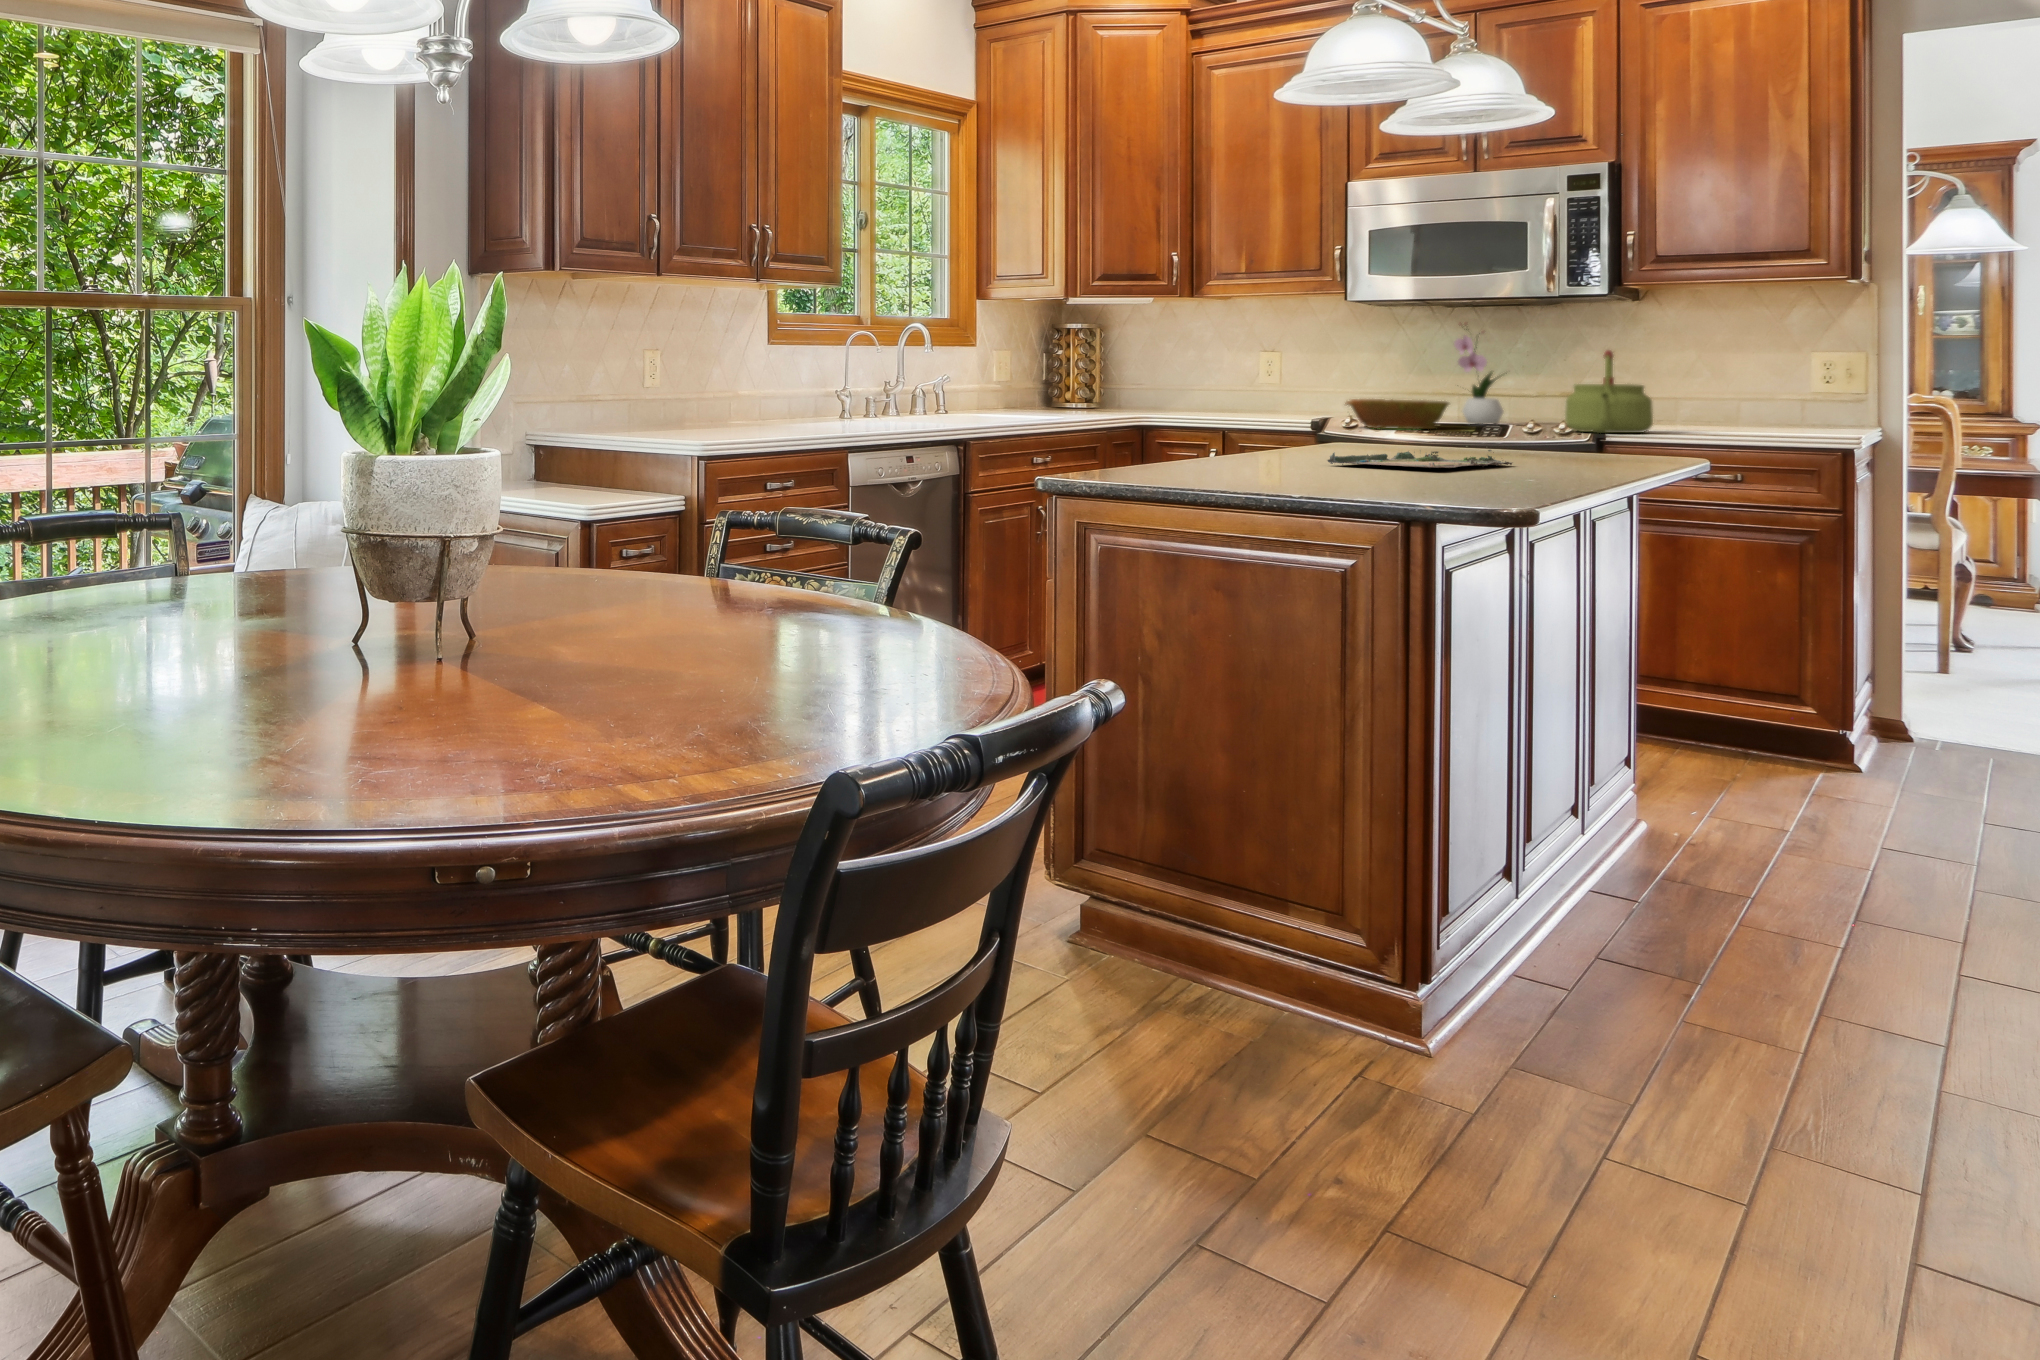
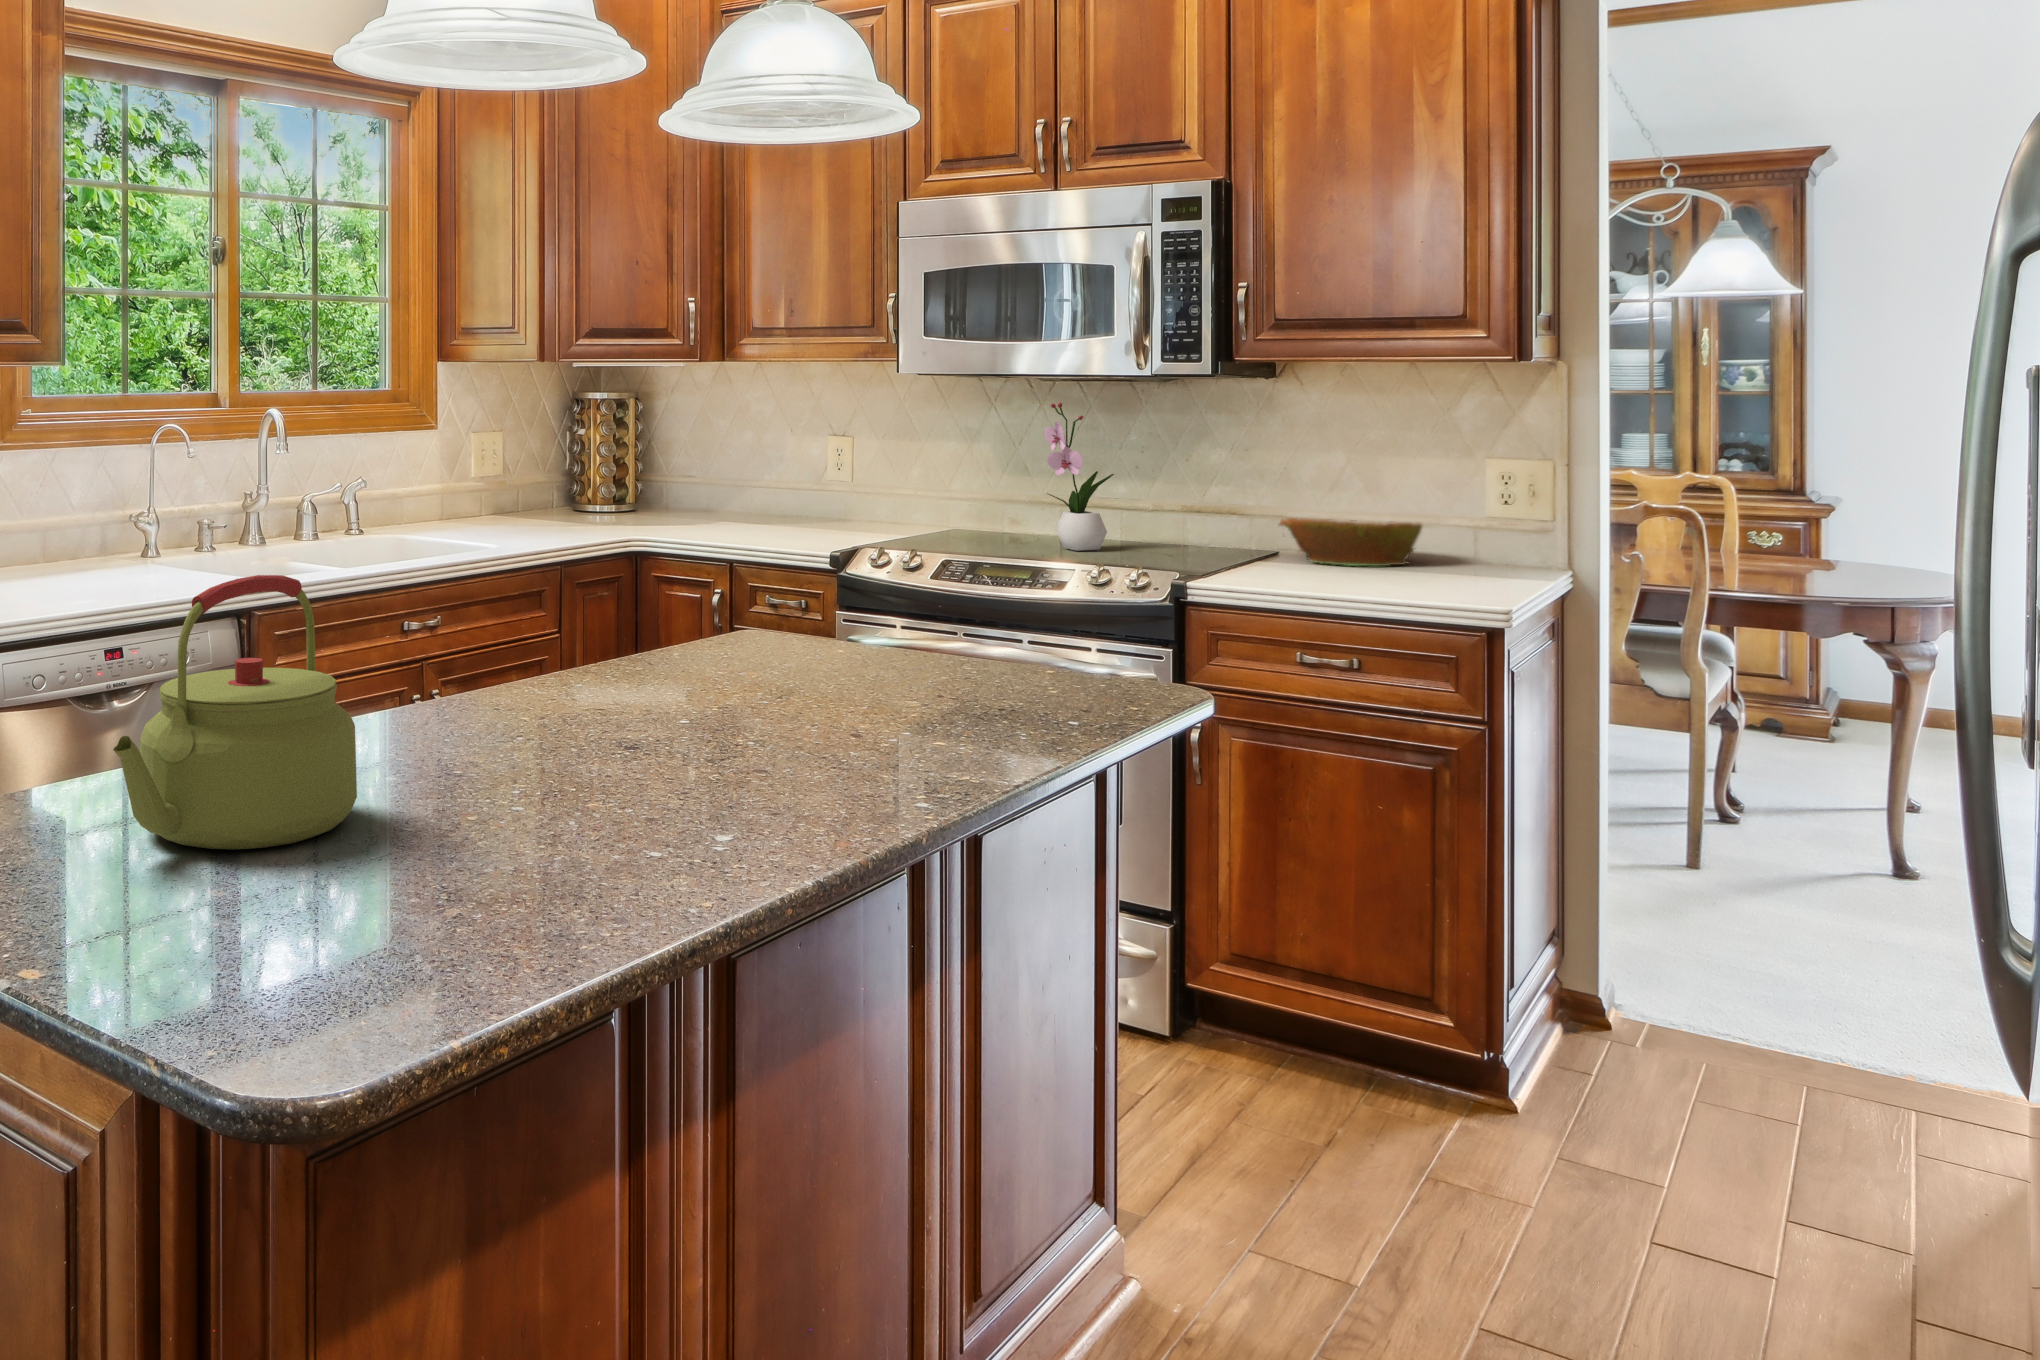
kettle: present [1565,350,1653,433] -> present [113,575,357,850]
bowl: present [1345,399,1449,430] -> present [1279,518,1422,566]
tray: present [1327,450,1513,468] -> none [522,694,831,772]

